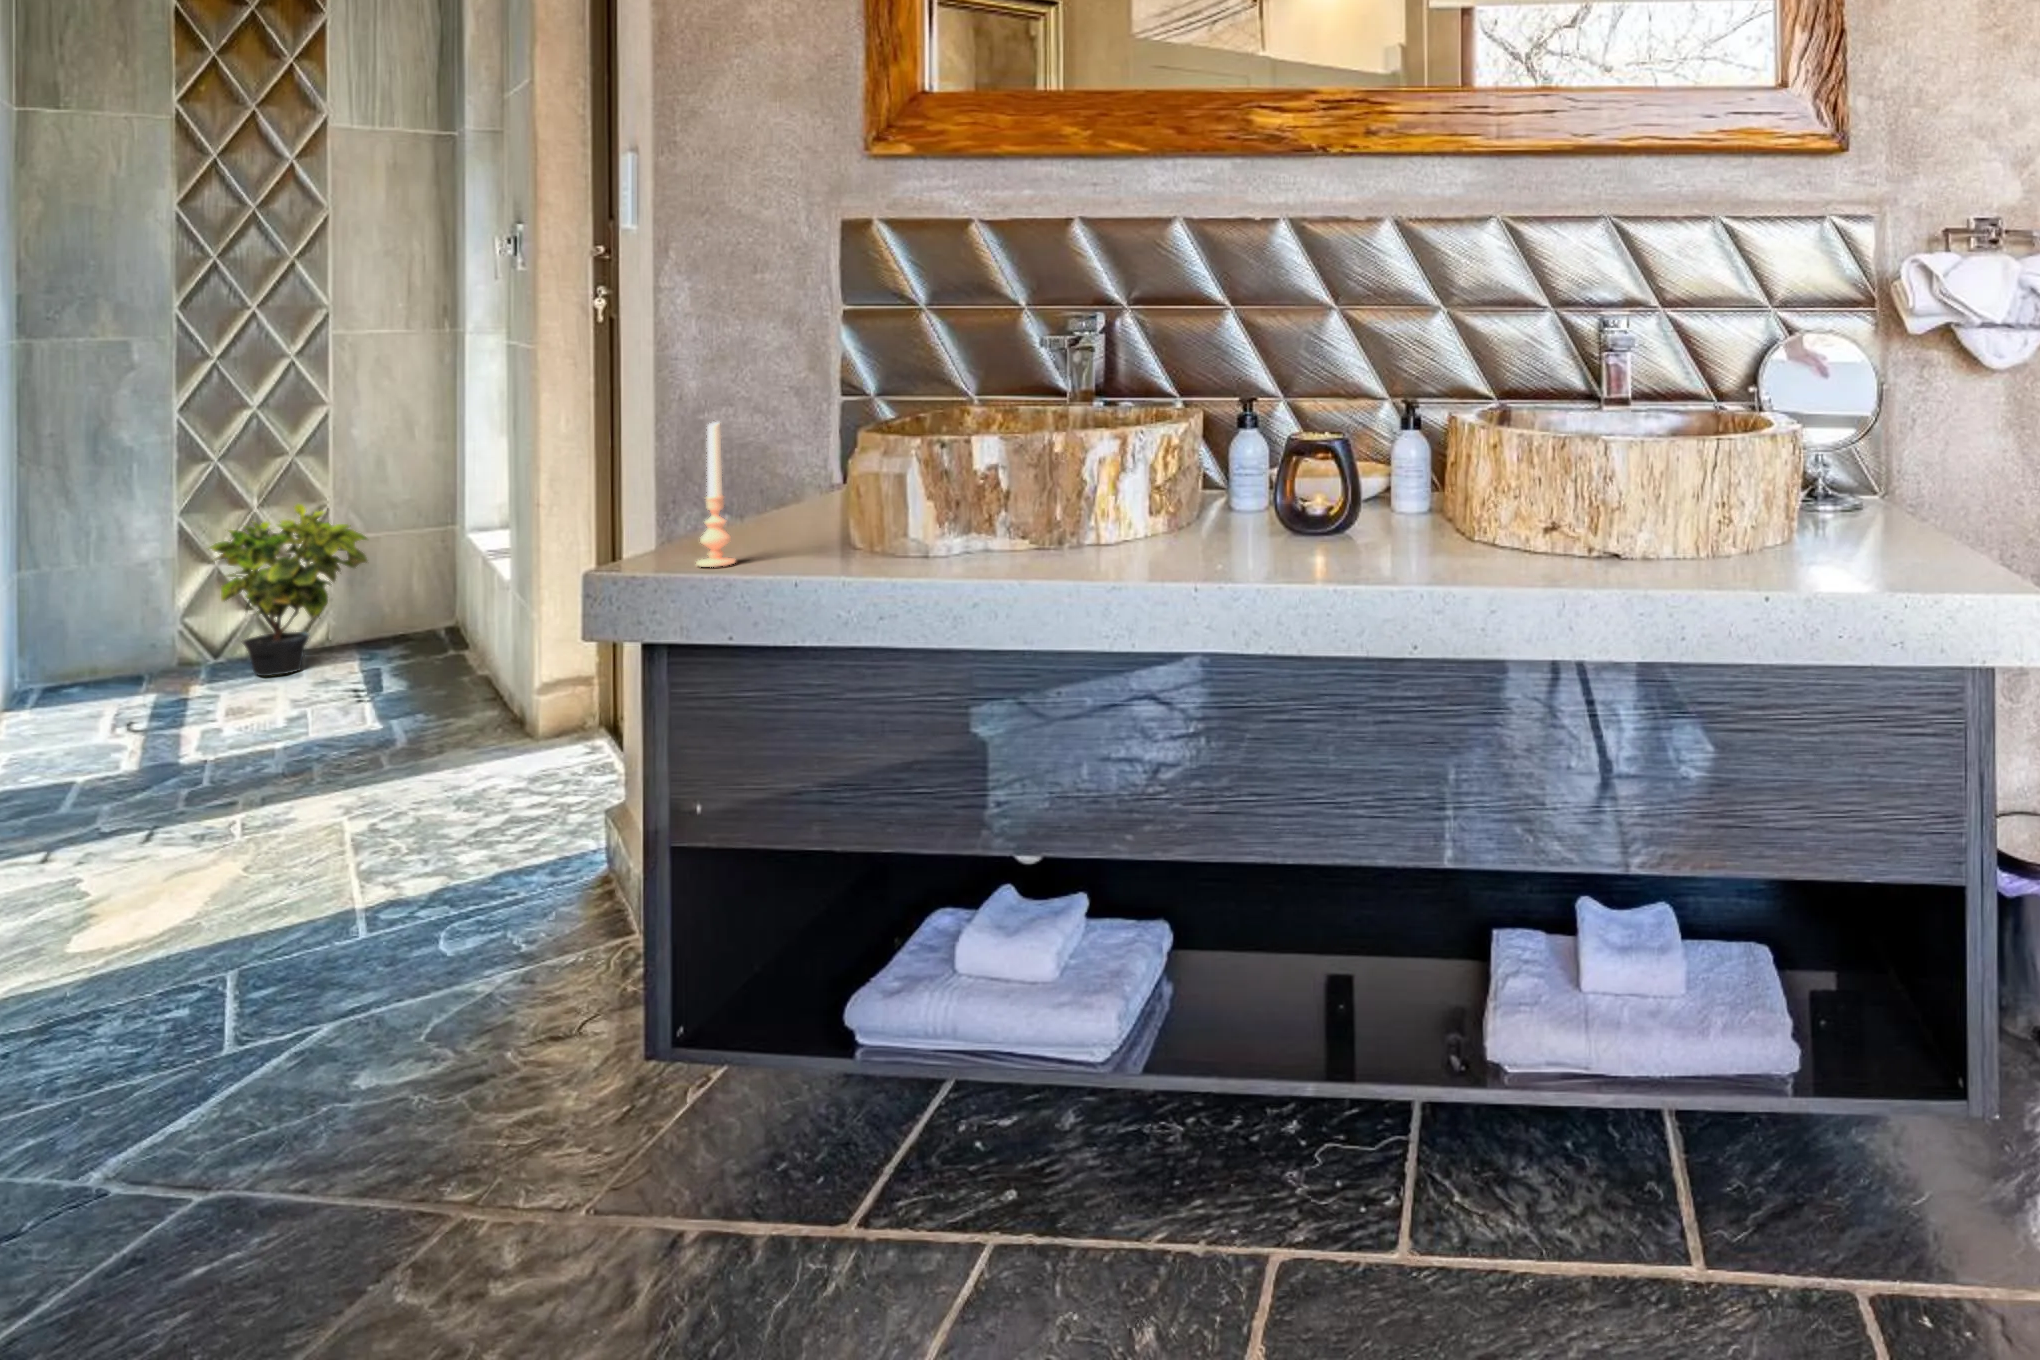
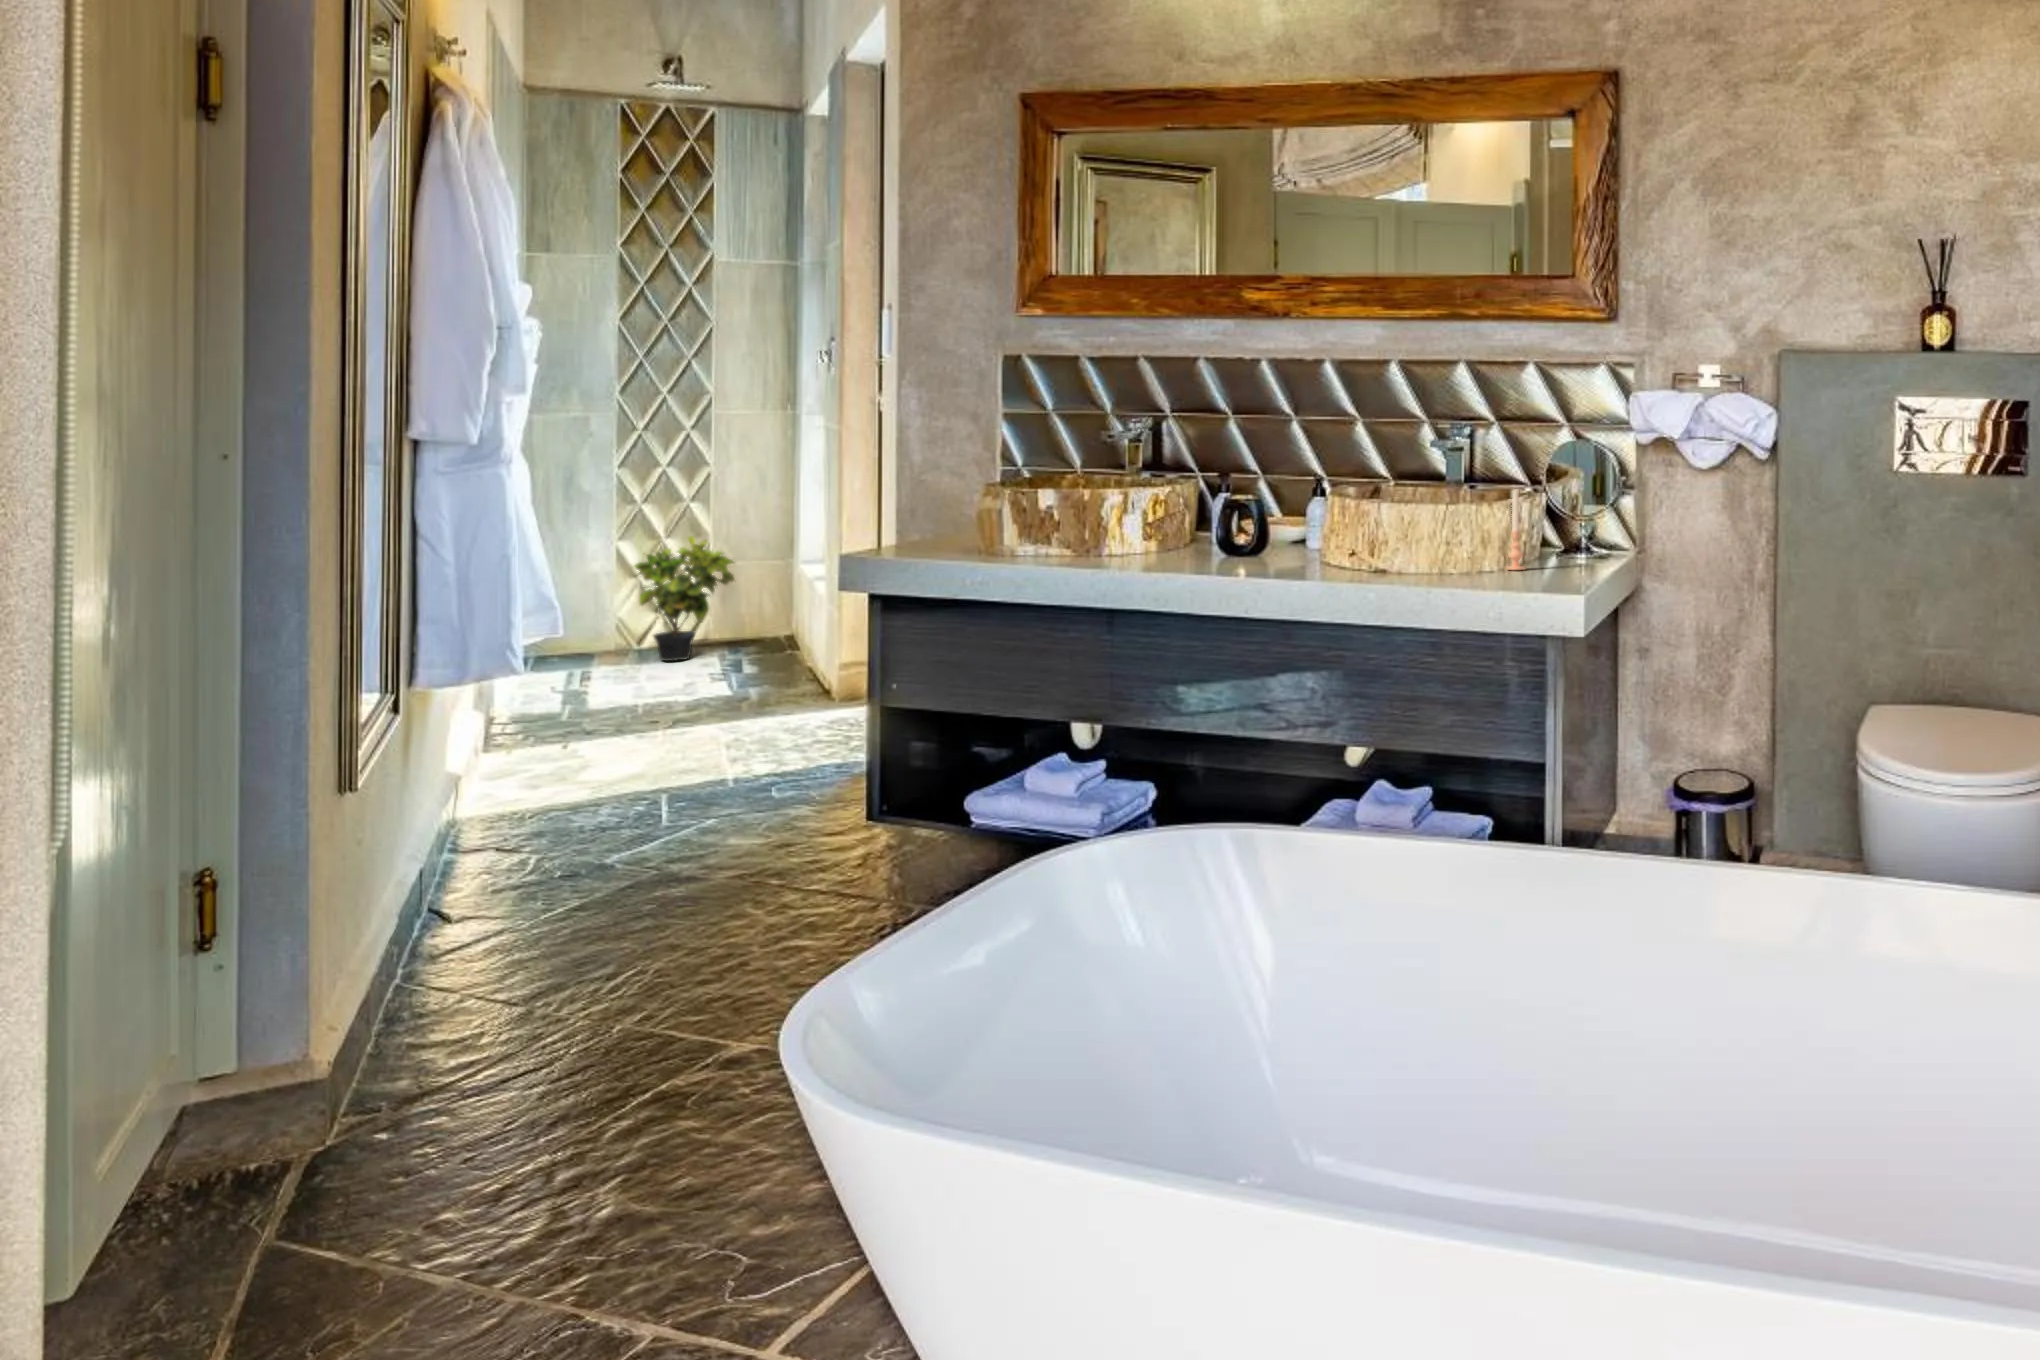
candle: present [696,422,735,567] -> present [1507,489,1525,570]

